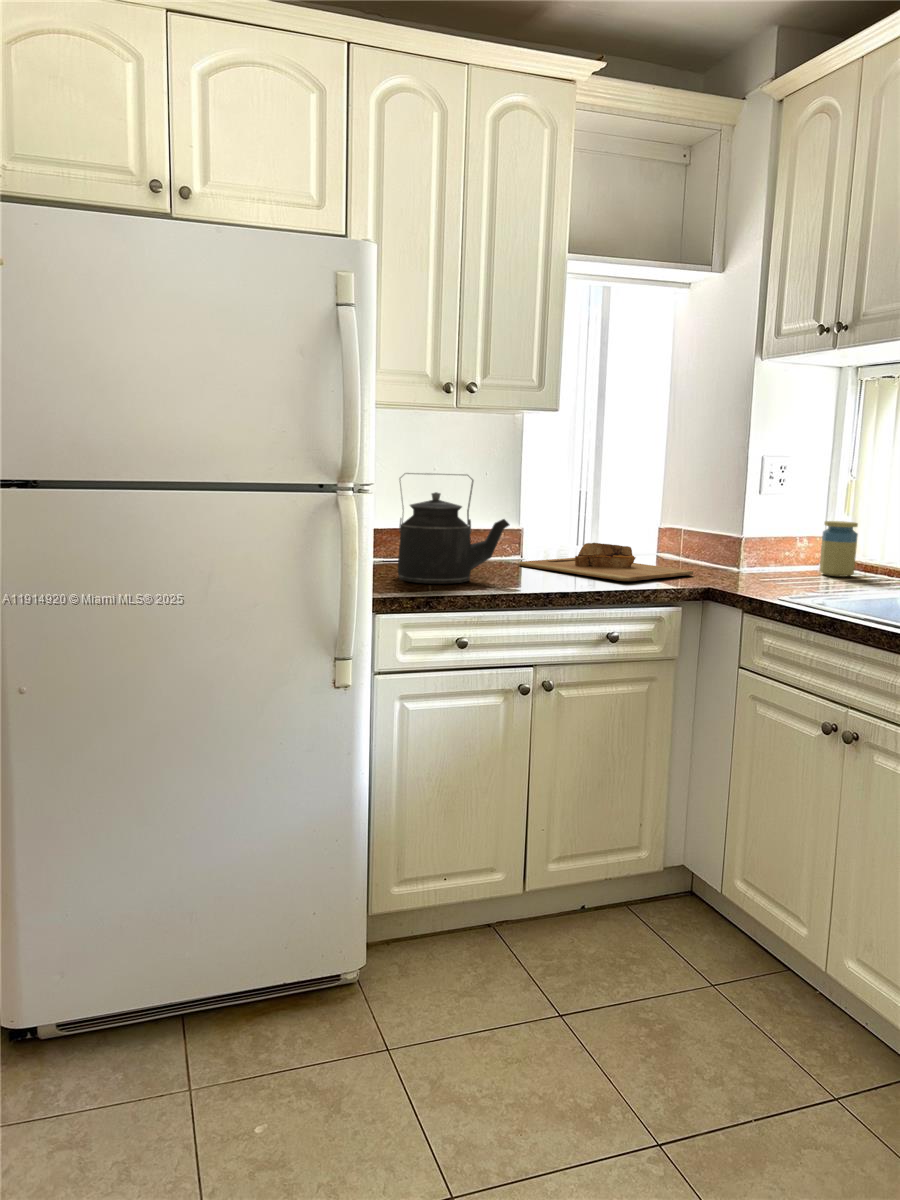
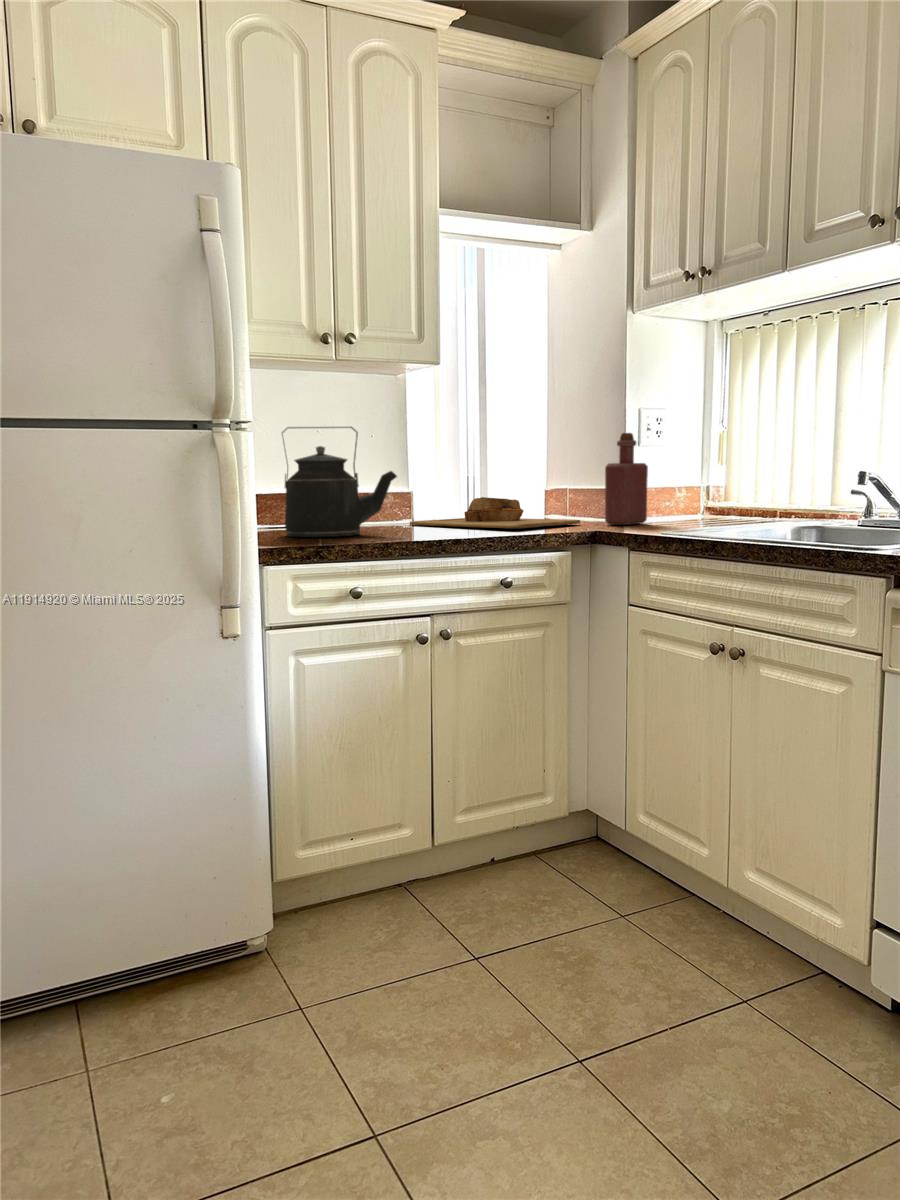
bottle: none [720,485,768,580] -> present [605,433,648,525]
jar: present [820,521,858,577] -> none [698,468,731,520]

